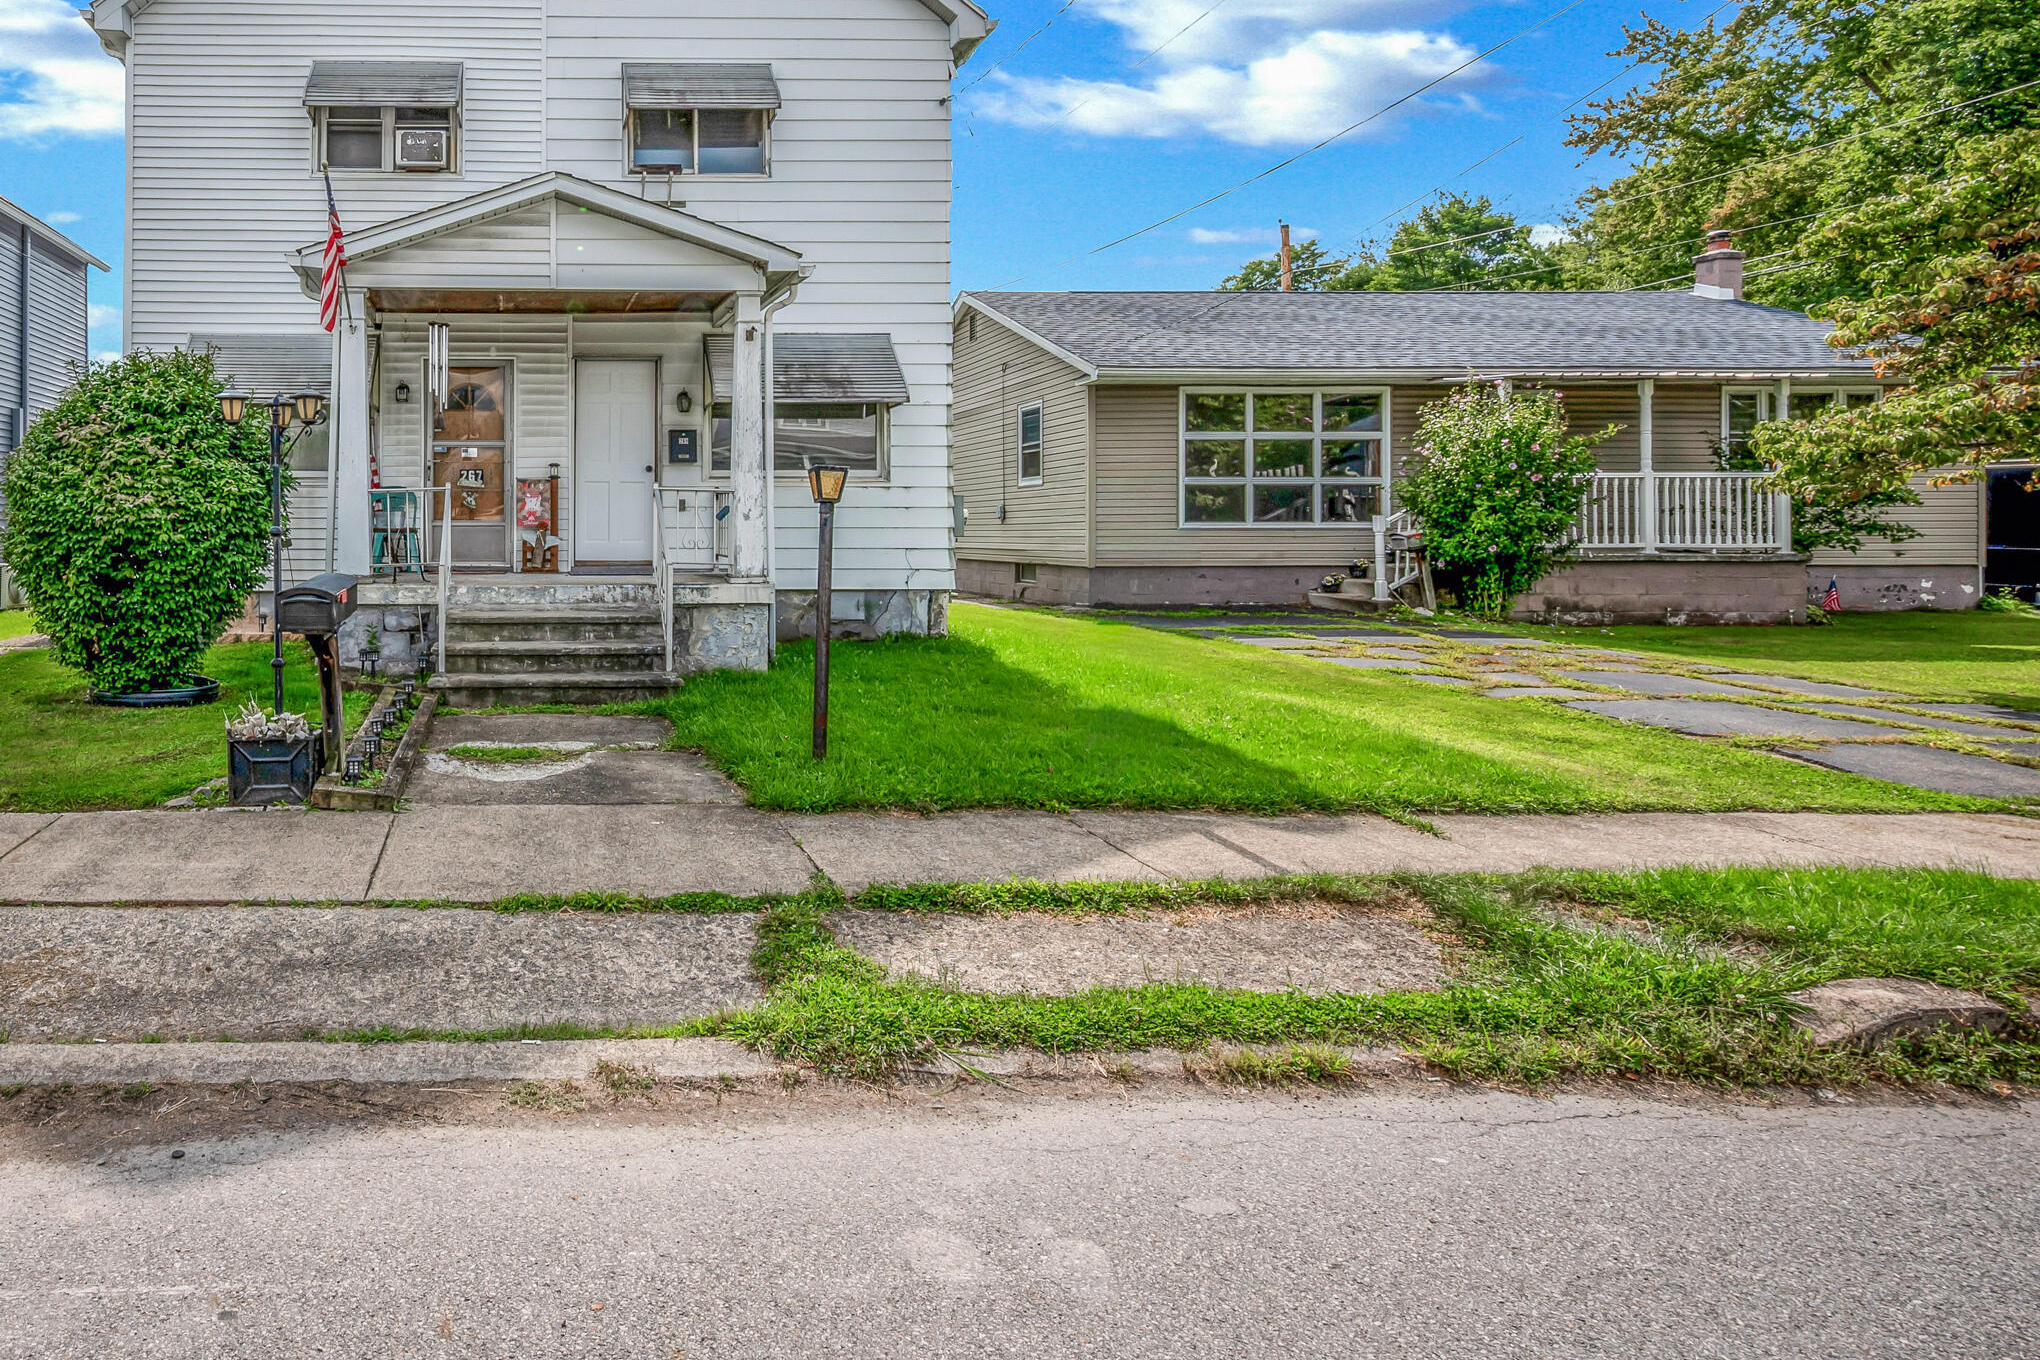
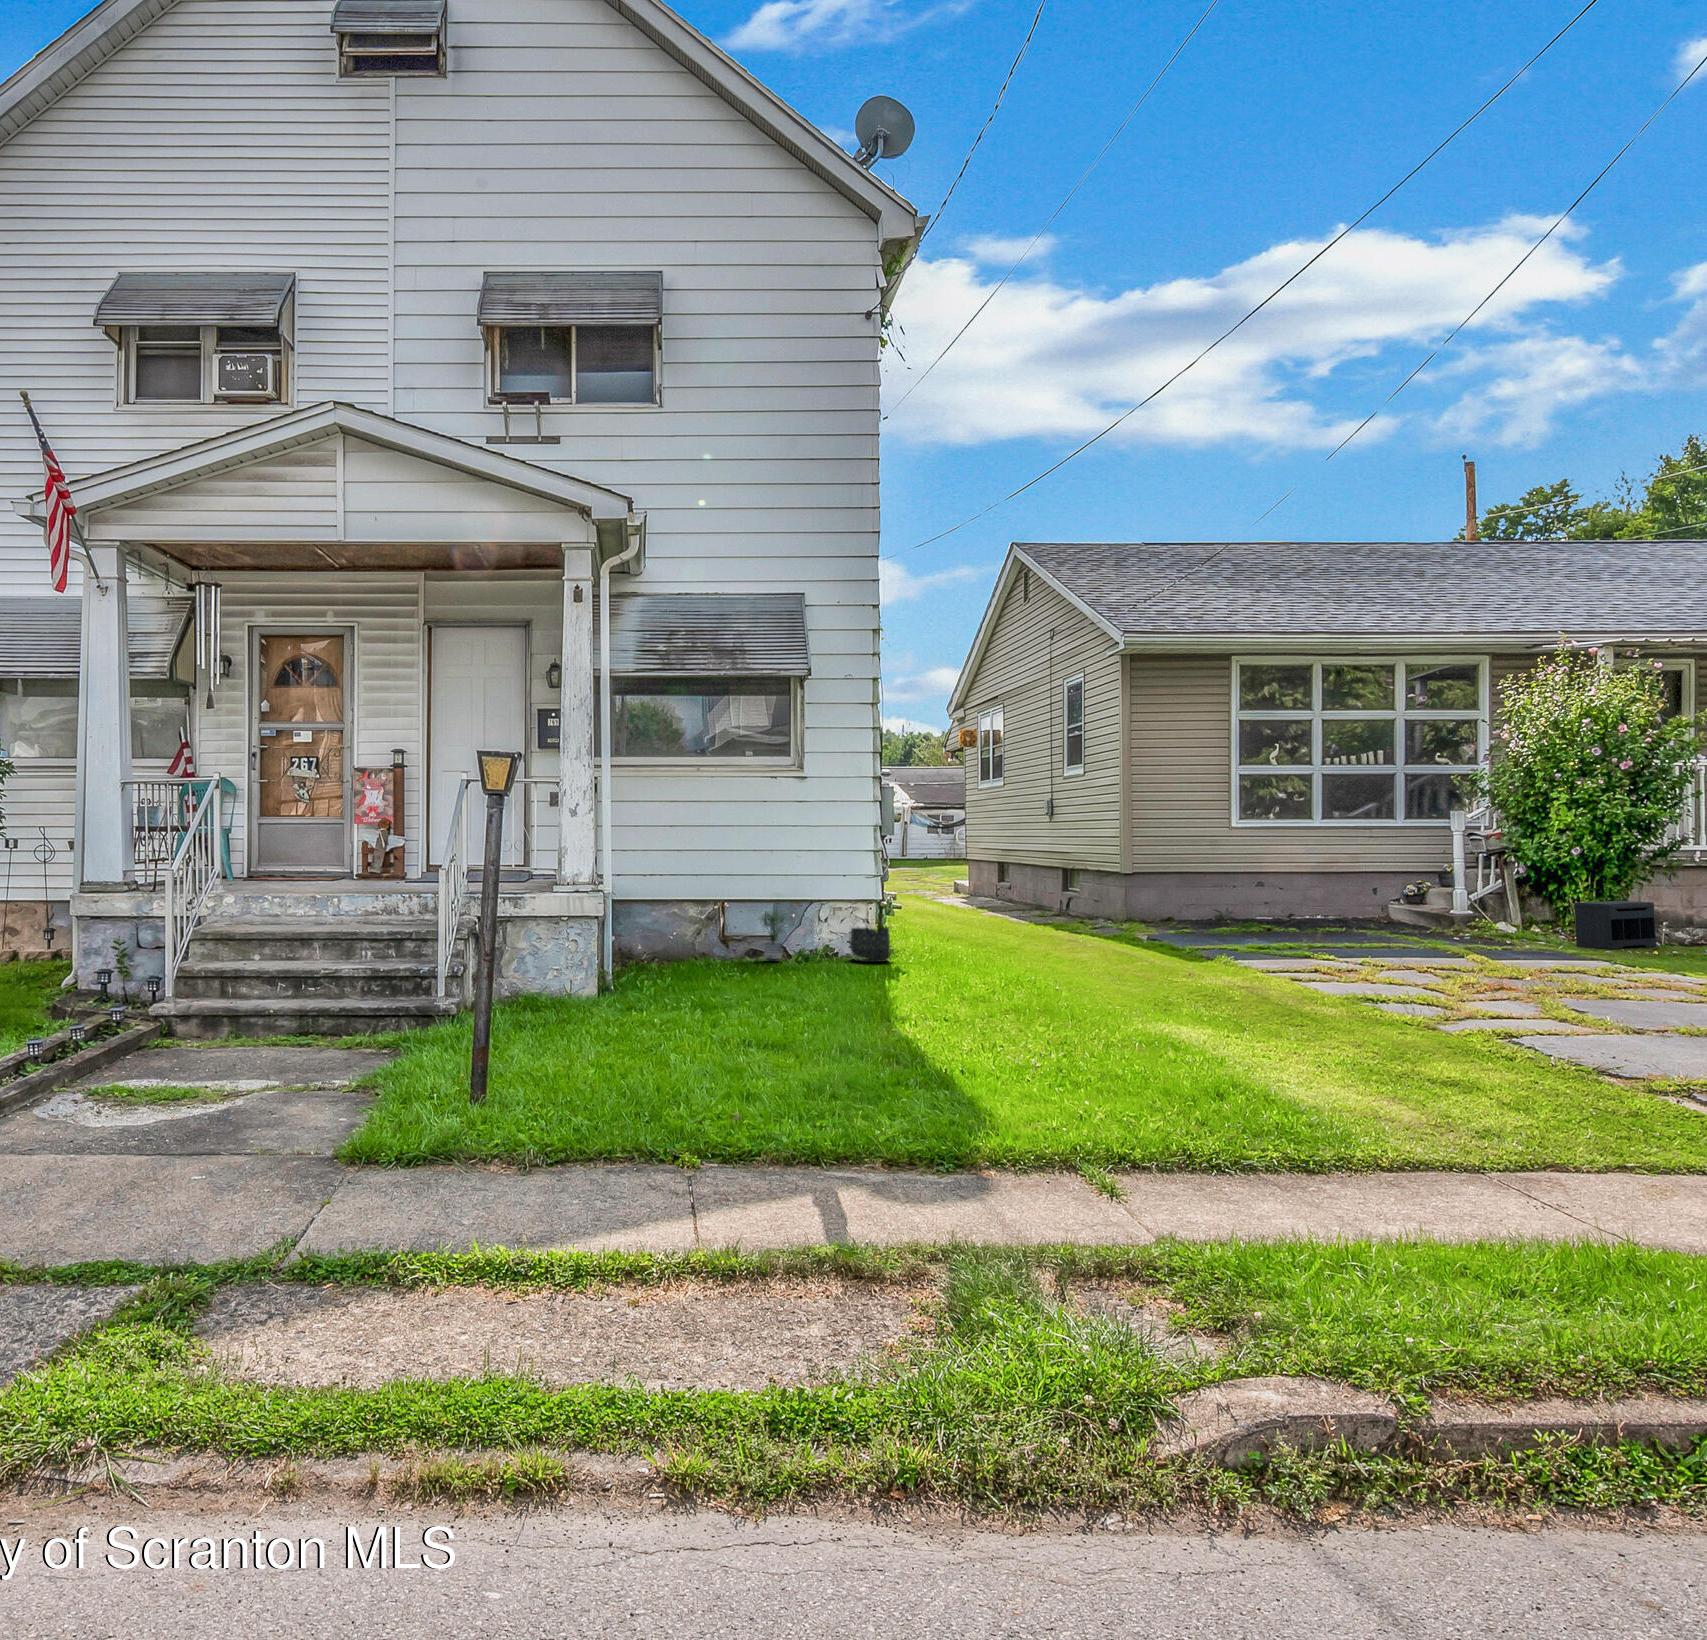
bench: none [1483,589,1549,629] -> present [1574,901,1656,949]
basket: none [929,611,964,641] -> present [849,927,890,962]

